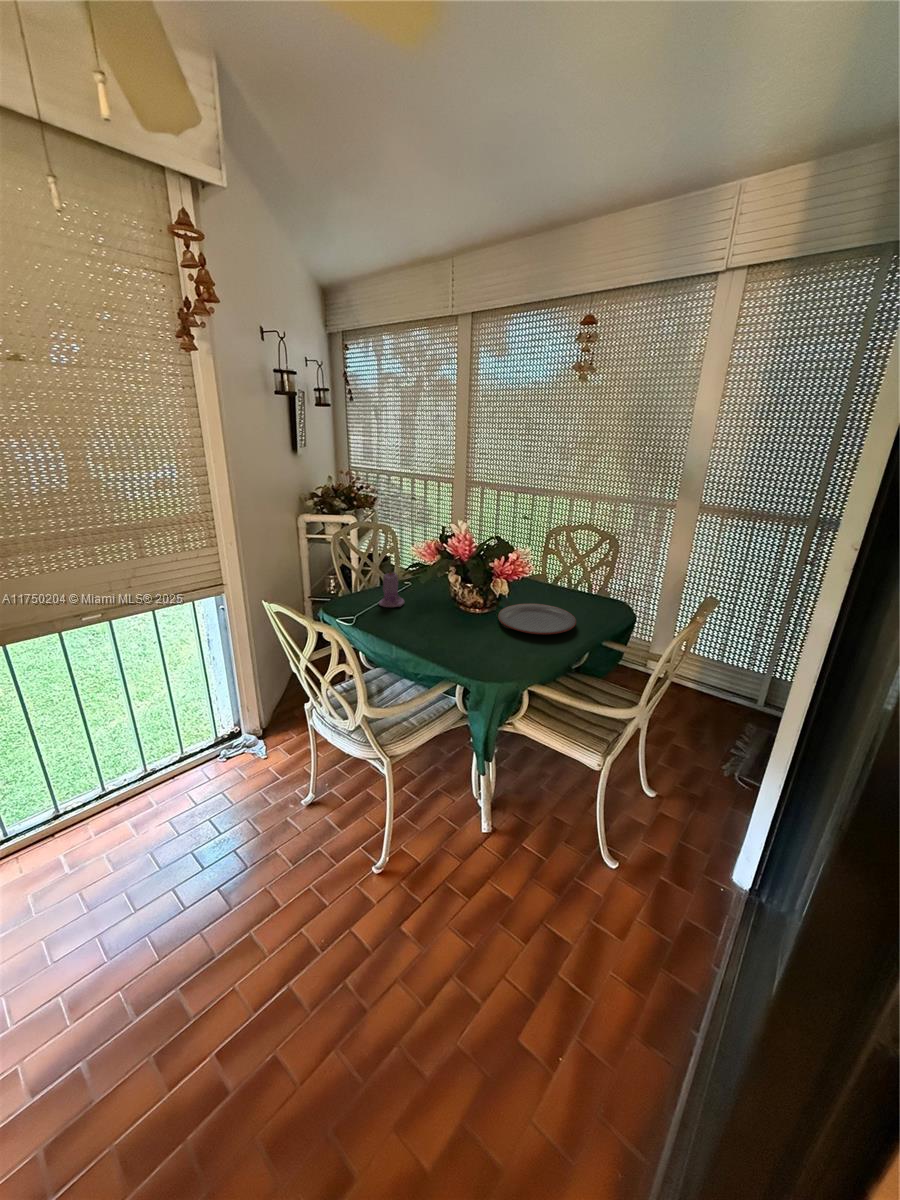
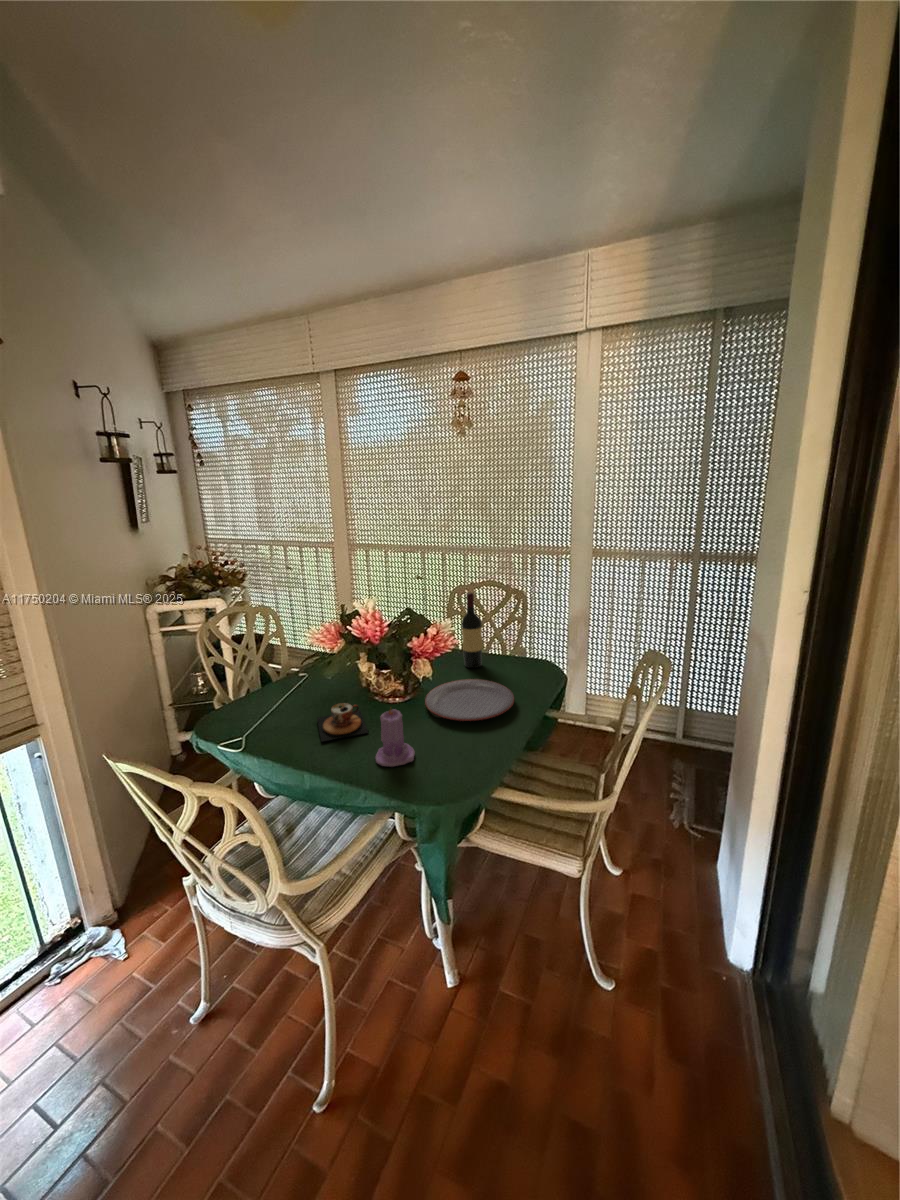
wine bottle: none [543,529,563,597] -> present [461,593,482,668]
candle: present [379,573,404,607] -> present [375,709,415,766]
teacup: none [410,603,447,629] -> present [317,703,368,741]

